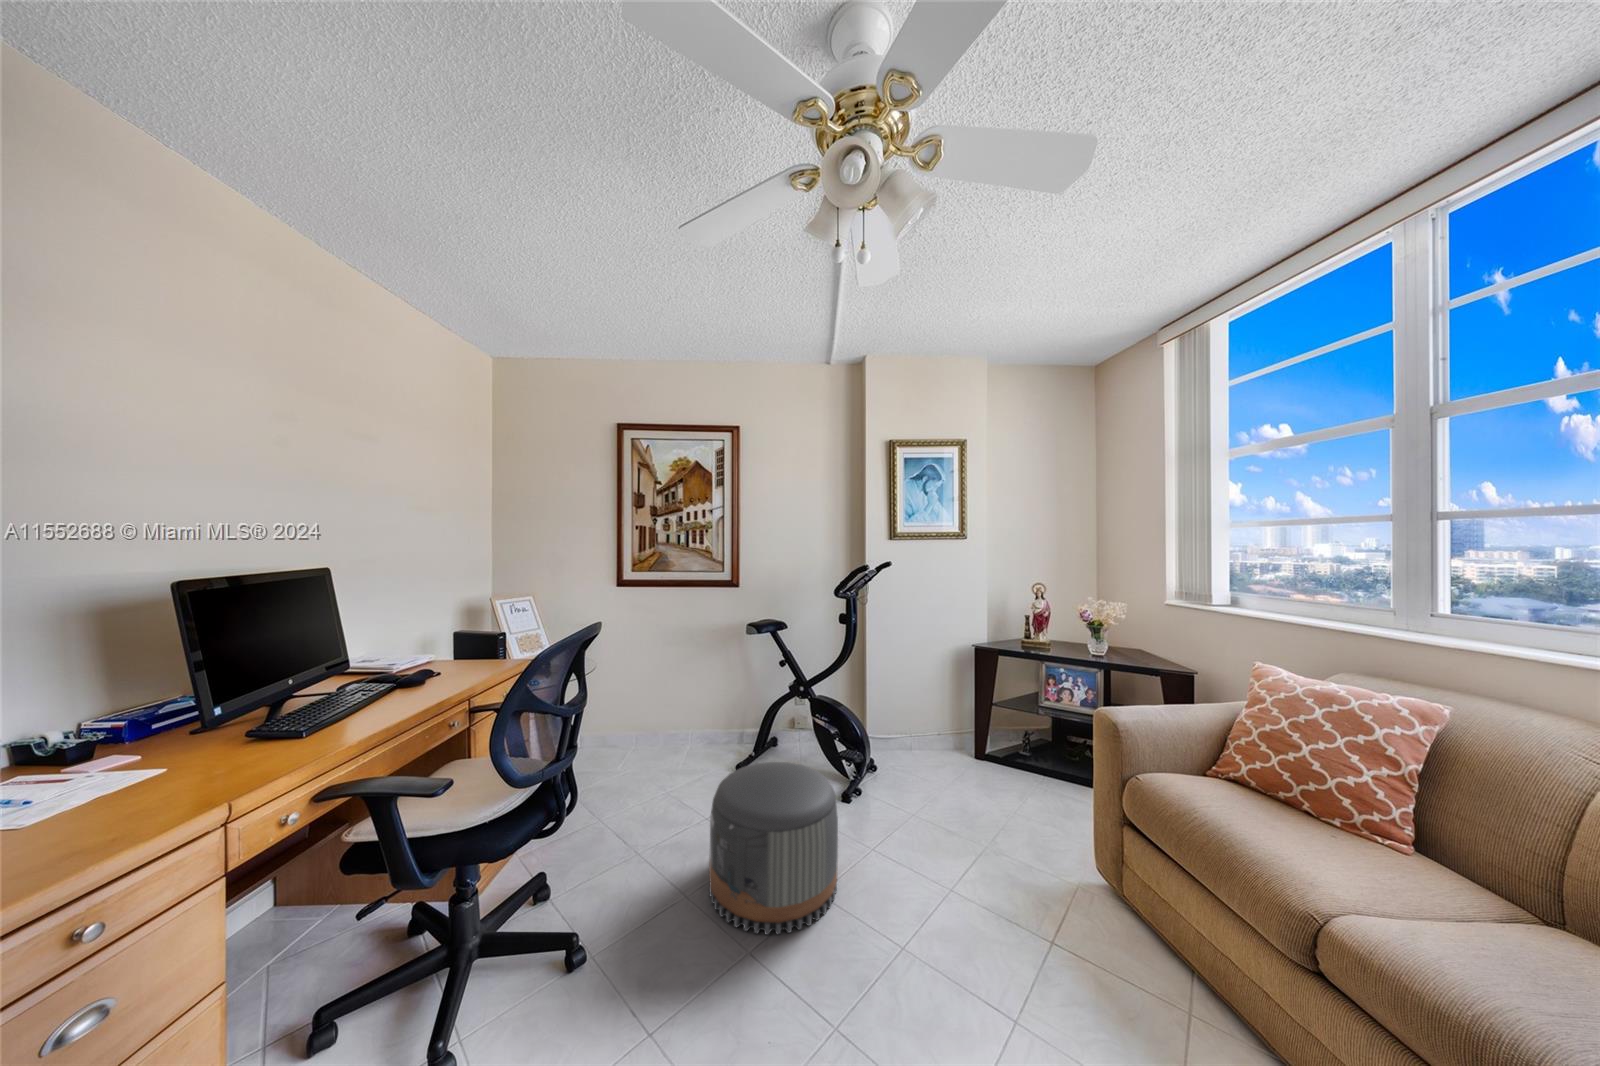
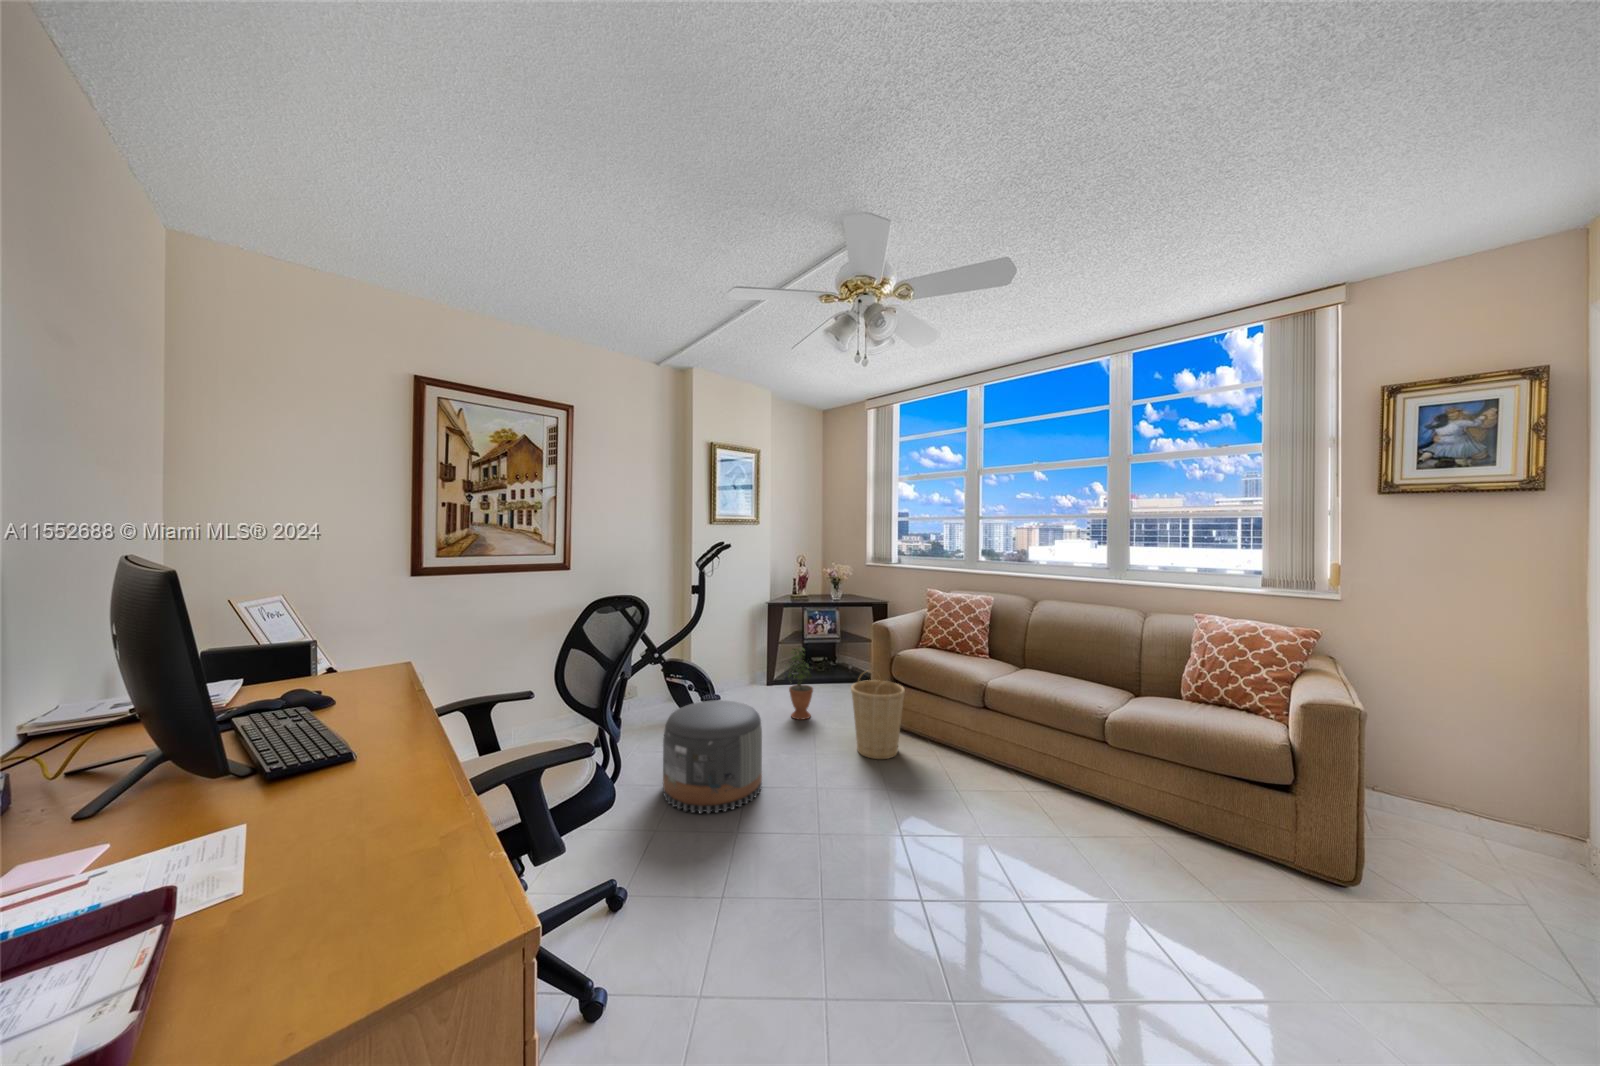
potted plant: none [956,711,1004,830] -> present [788,648,813,720]
basket: none [1006,790,1117,981] -> present [851,670,905,759]

